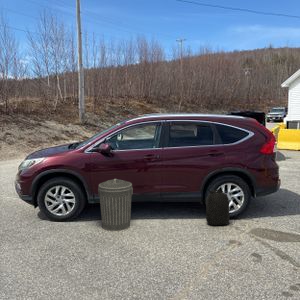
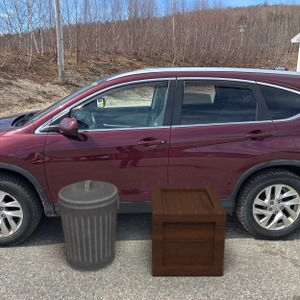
wooden crate: none [151,184,192,232] -> present [152,186,227,276]
backpack: present [206,190,230,225] -> none [241,197,283,256]

